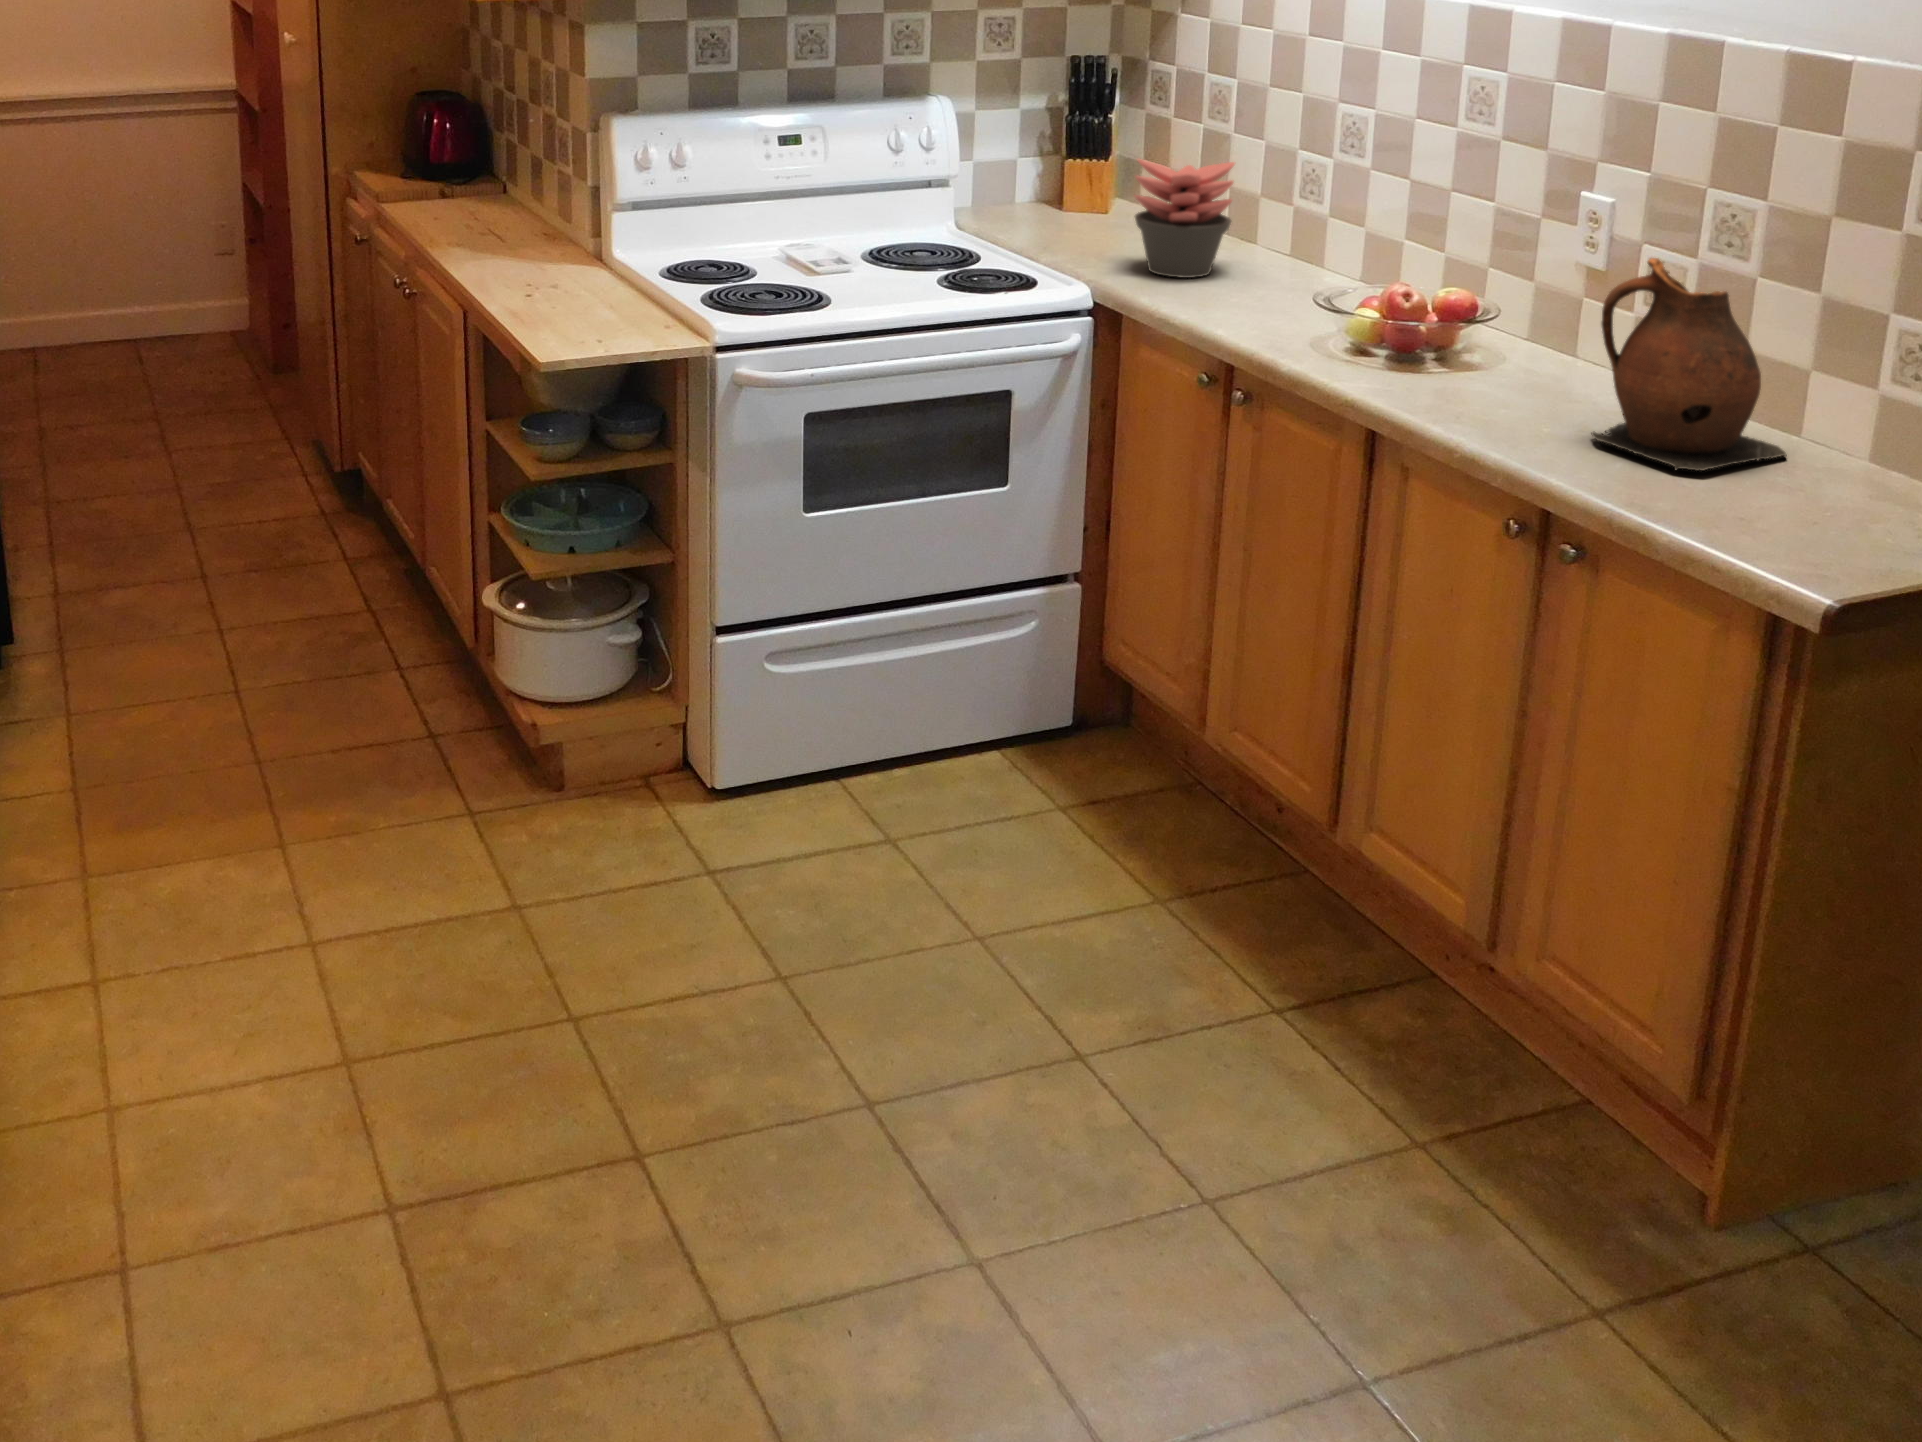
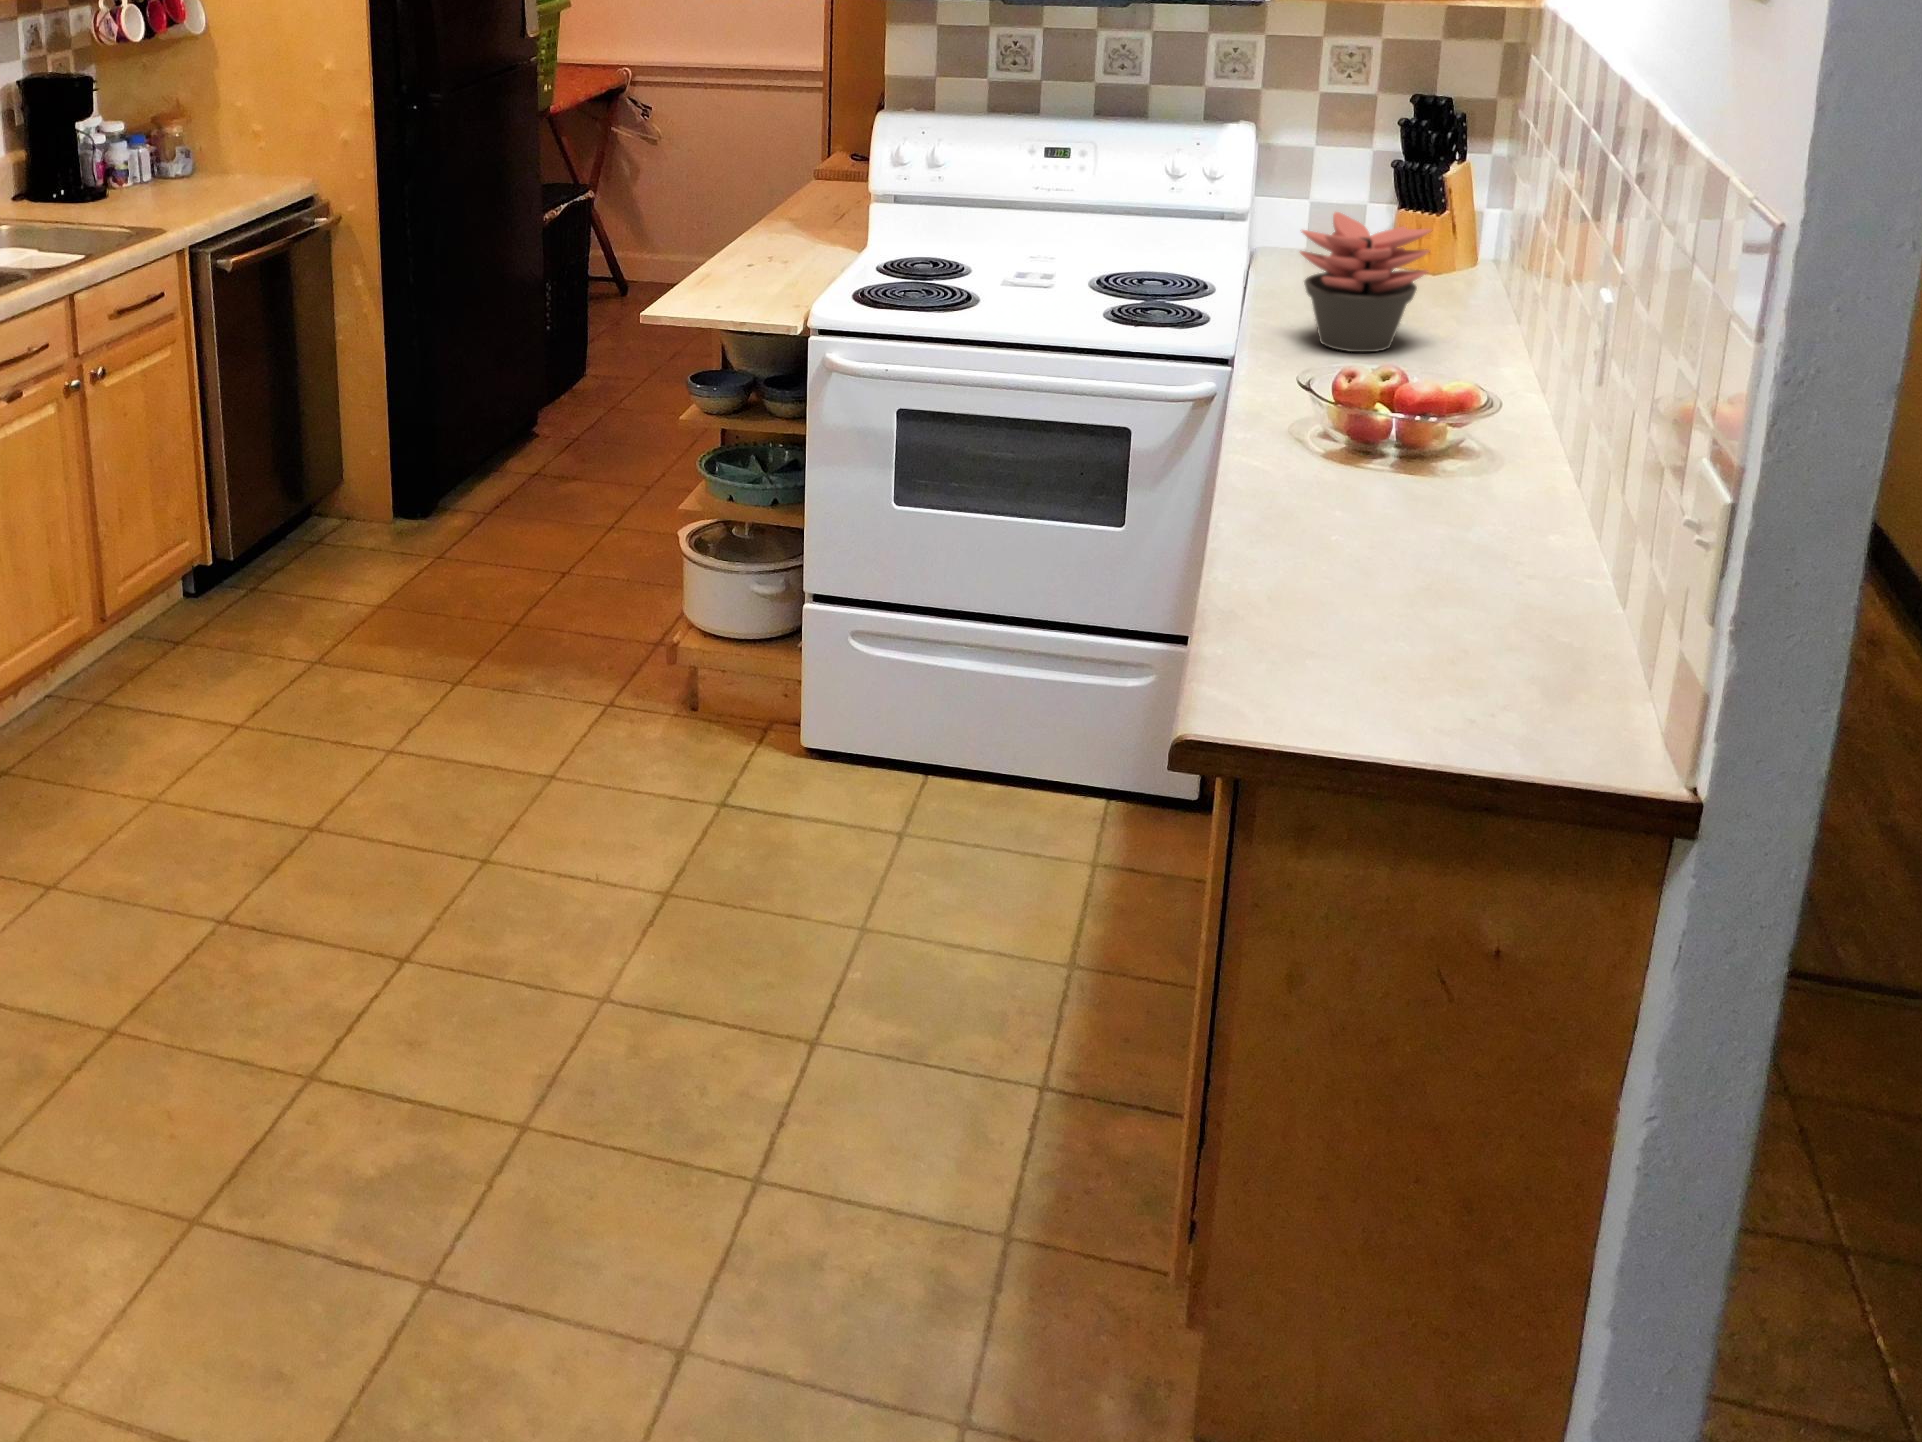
ceramic pitcher: present [1592,258,1786,470] -> none [1287,387,1479,645]

